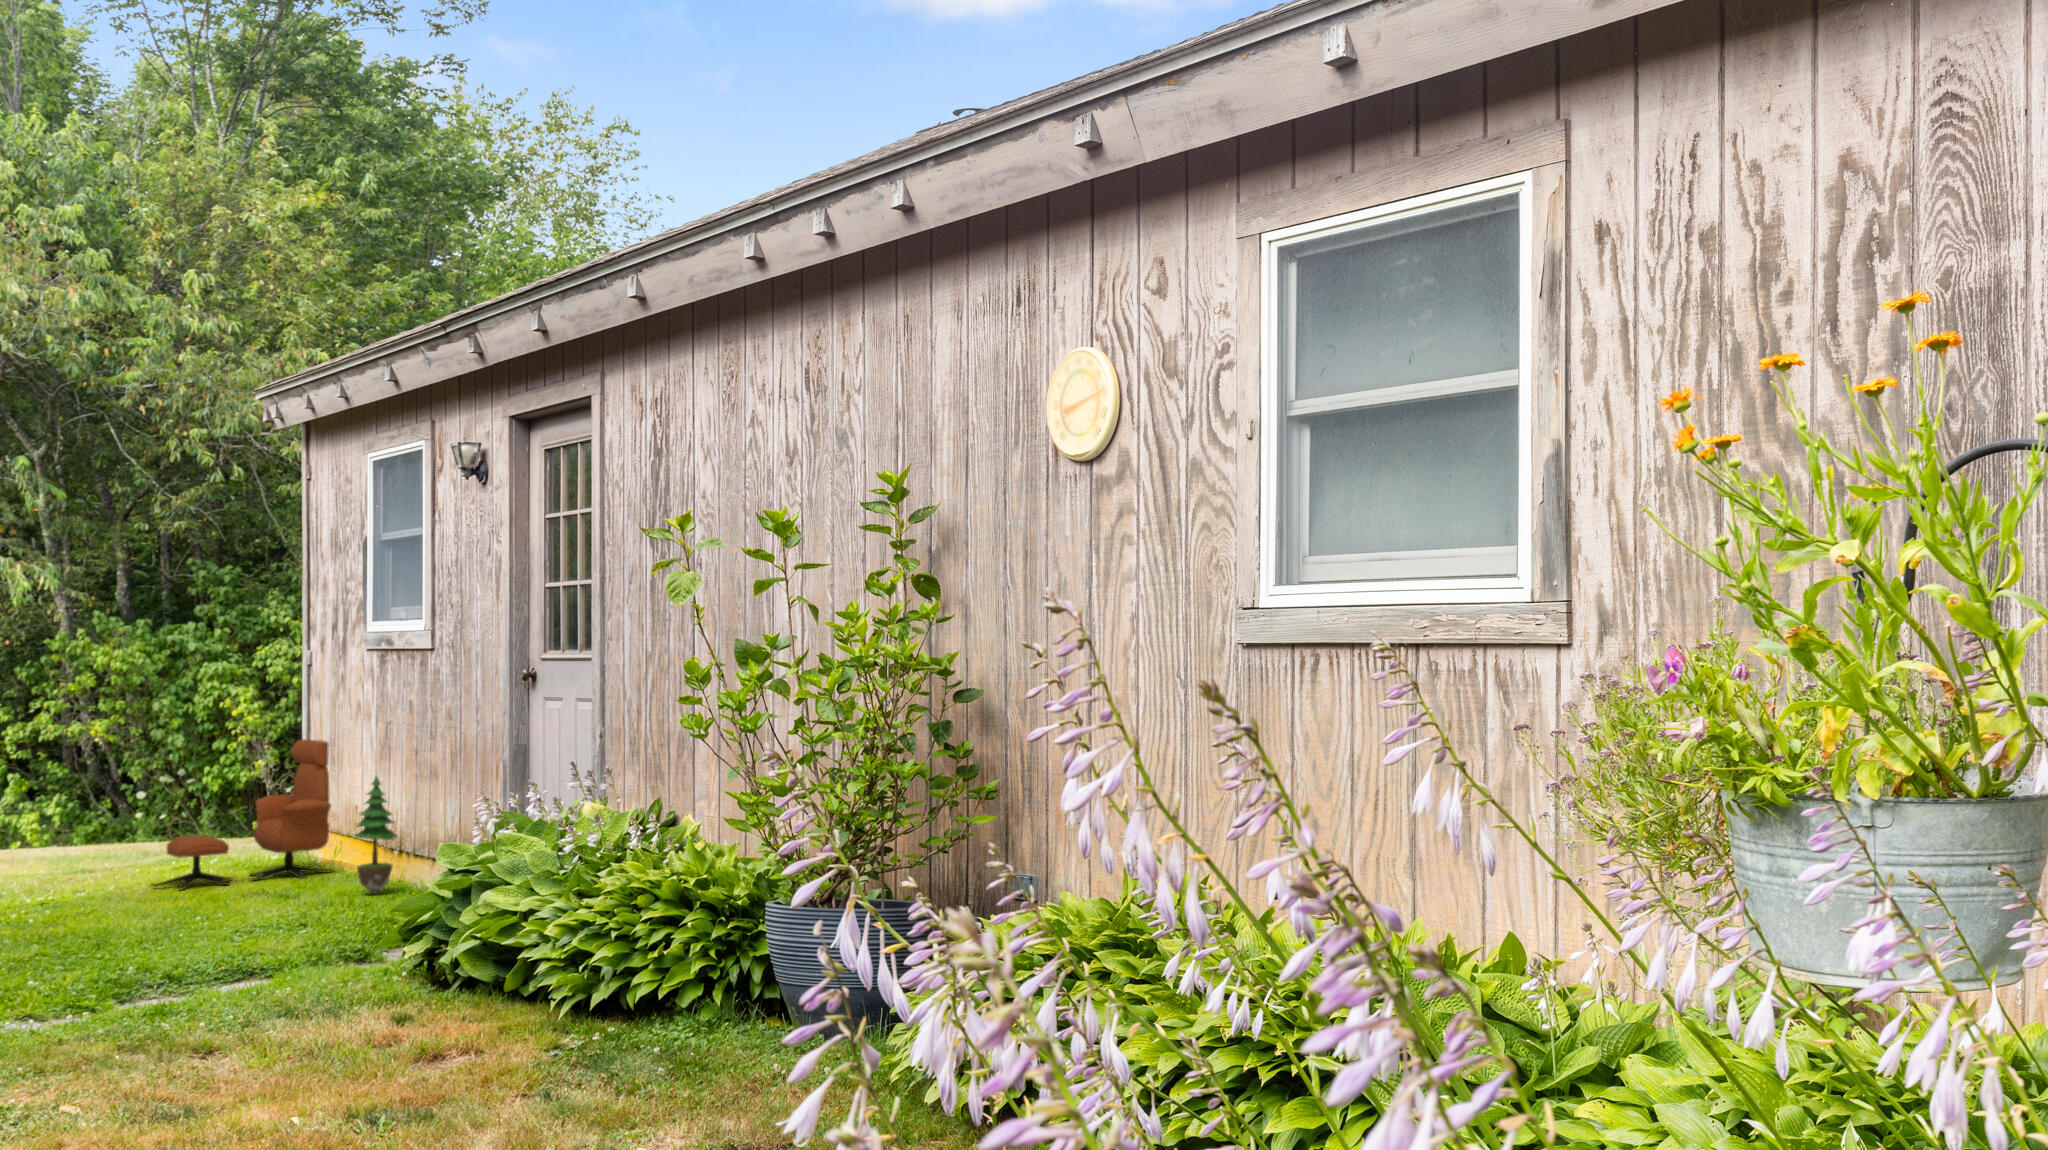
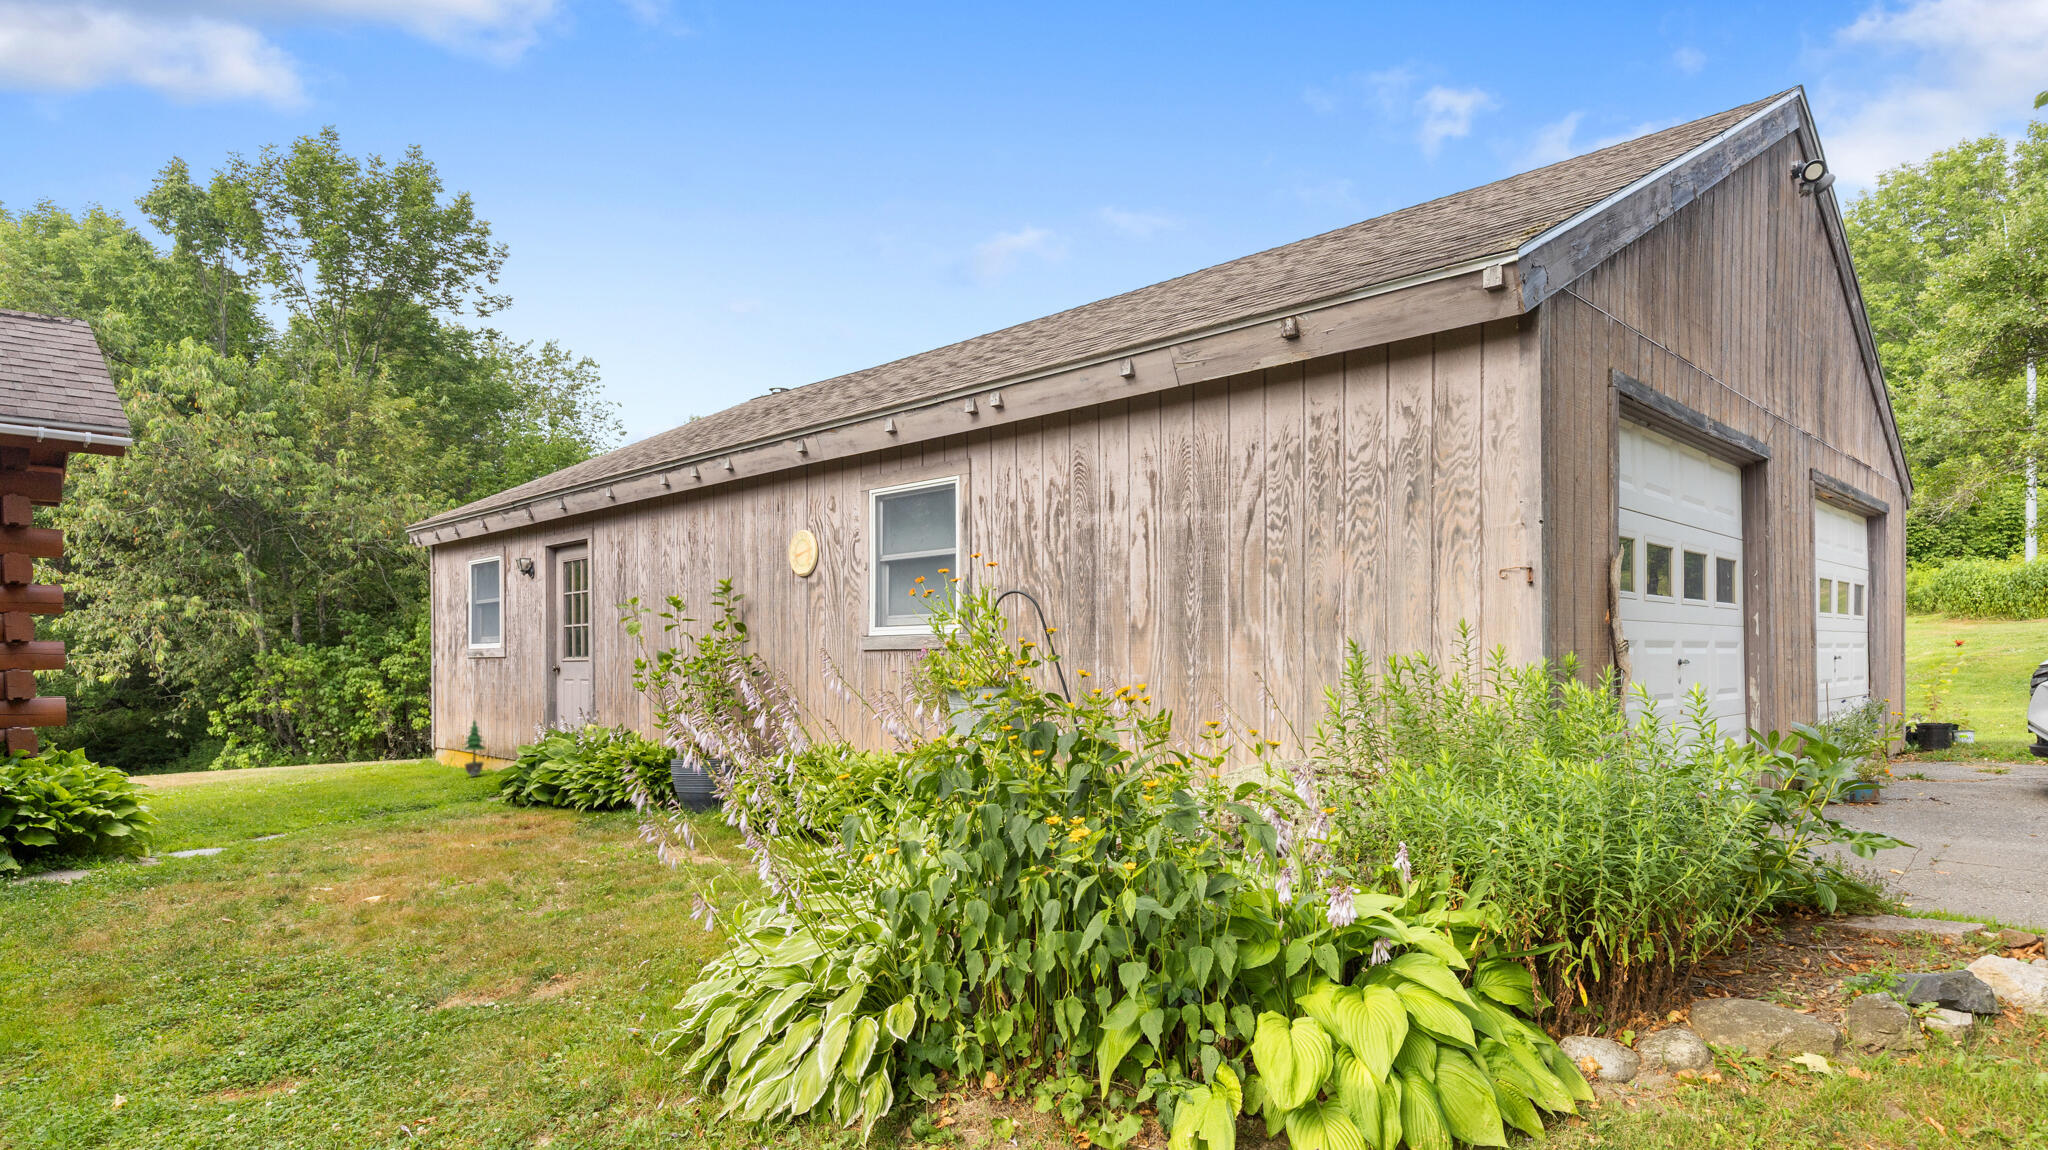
lounge chair: present [153,739,332,889] -> none [346,704,448,783]

